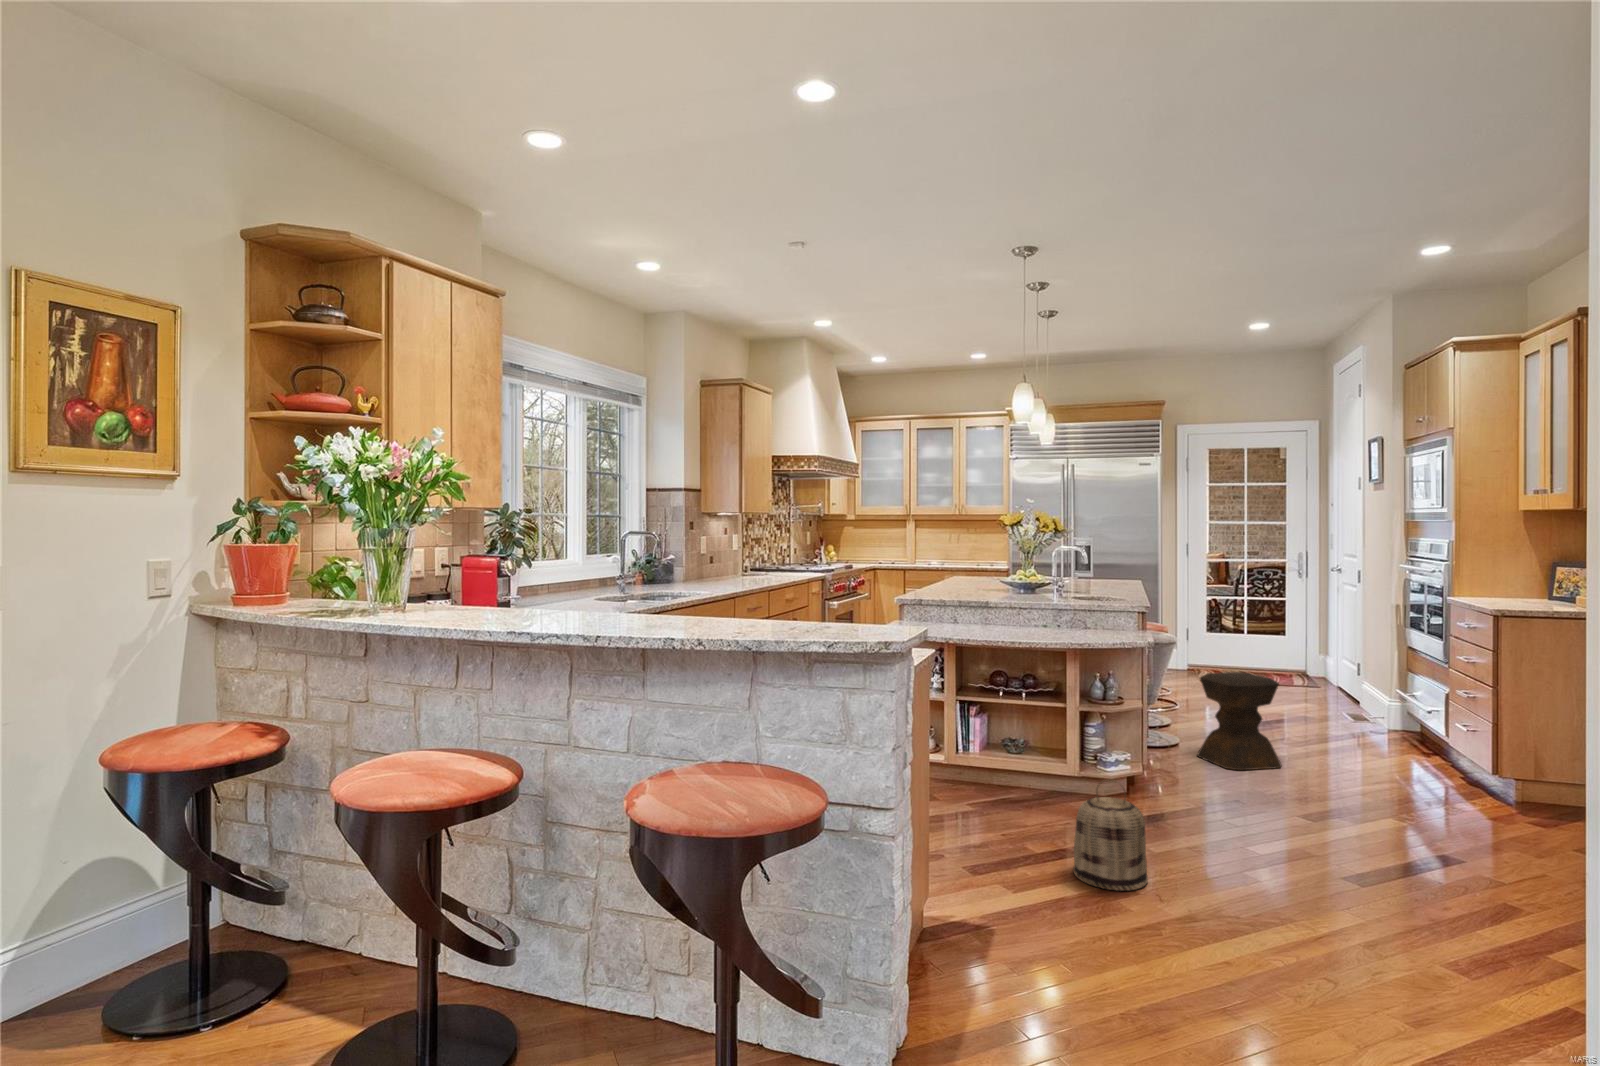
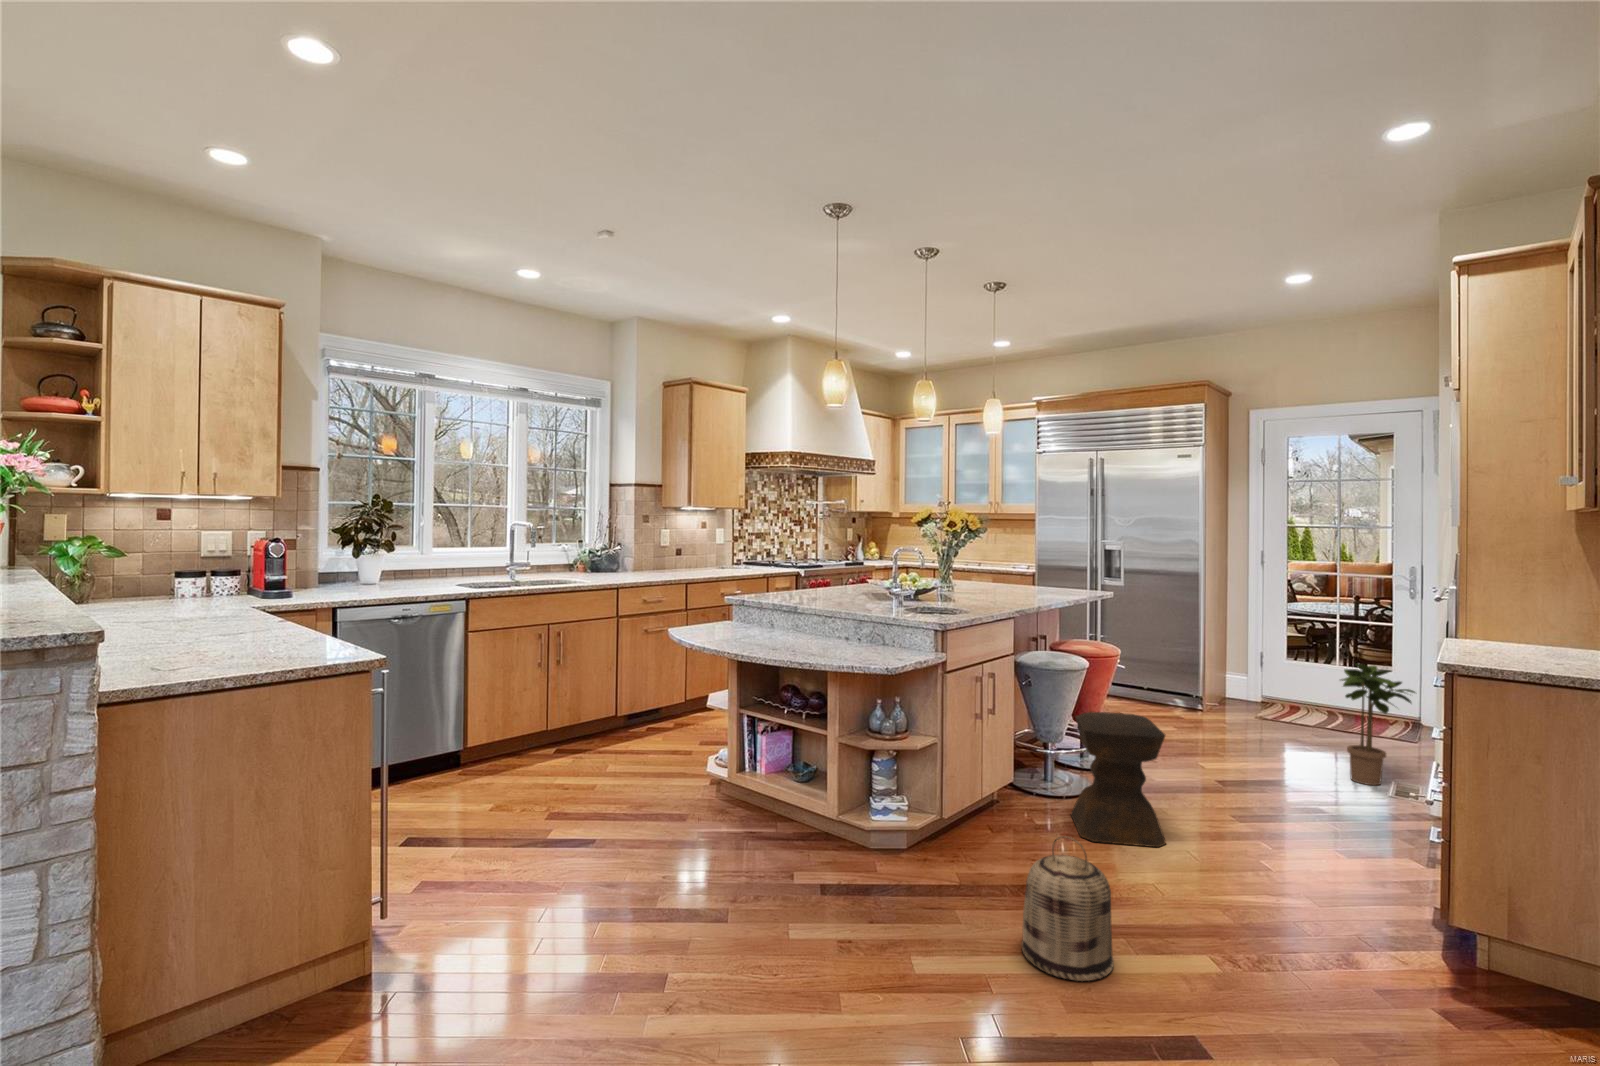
potted plant: none [1305,625,1367,716] -> present [1341,663,1415,785]
basket: present [1073,780,1148,891] -> present [1022,836,1114,981]

